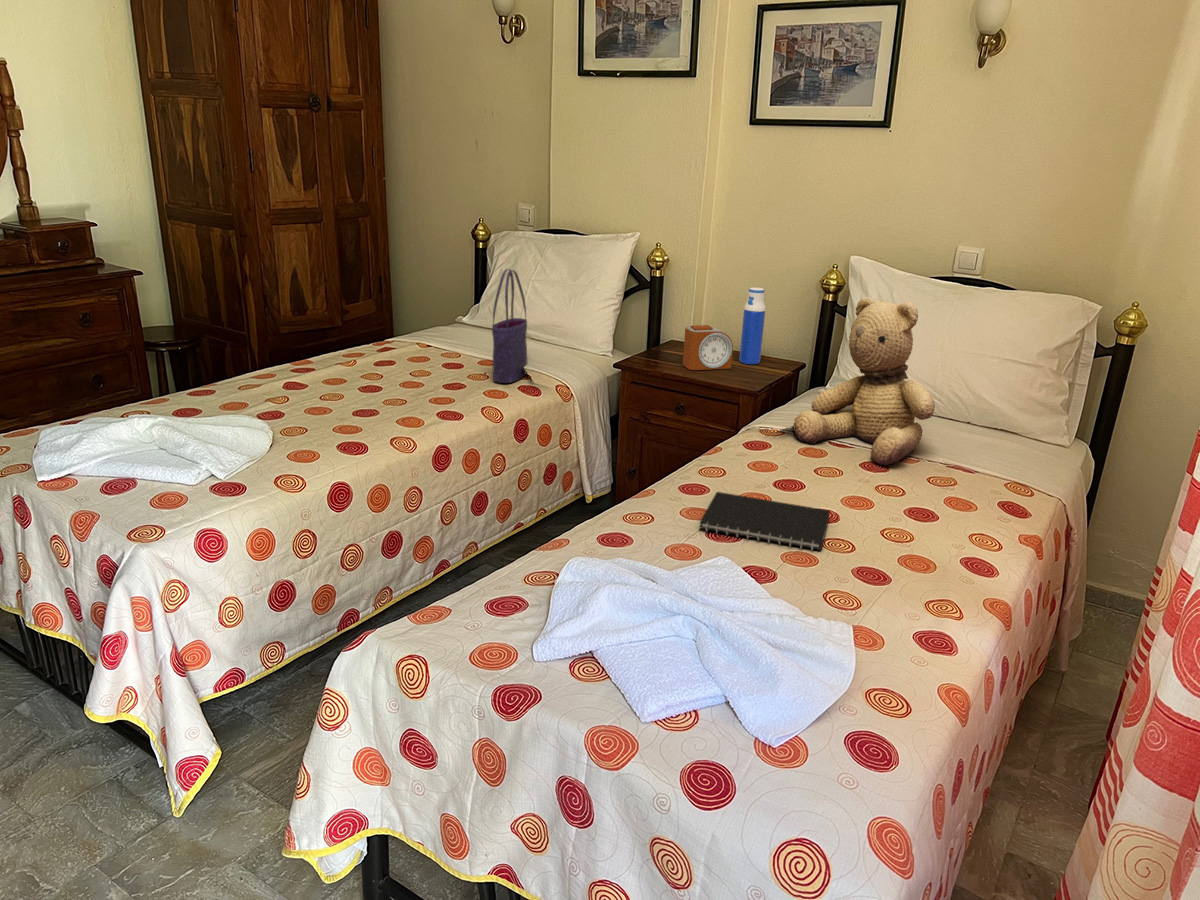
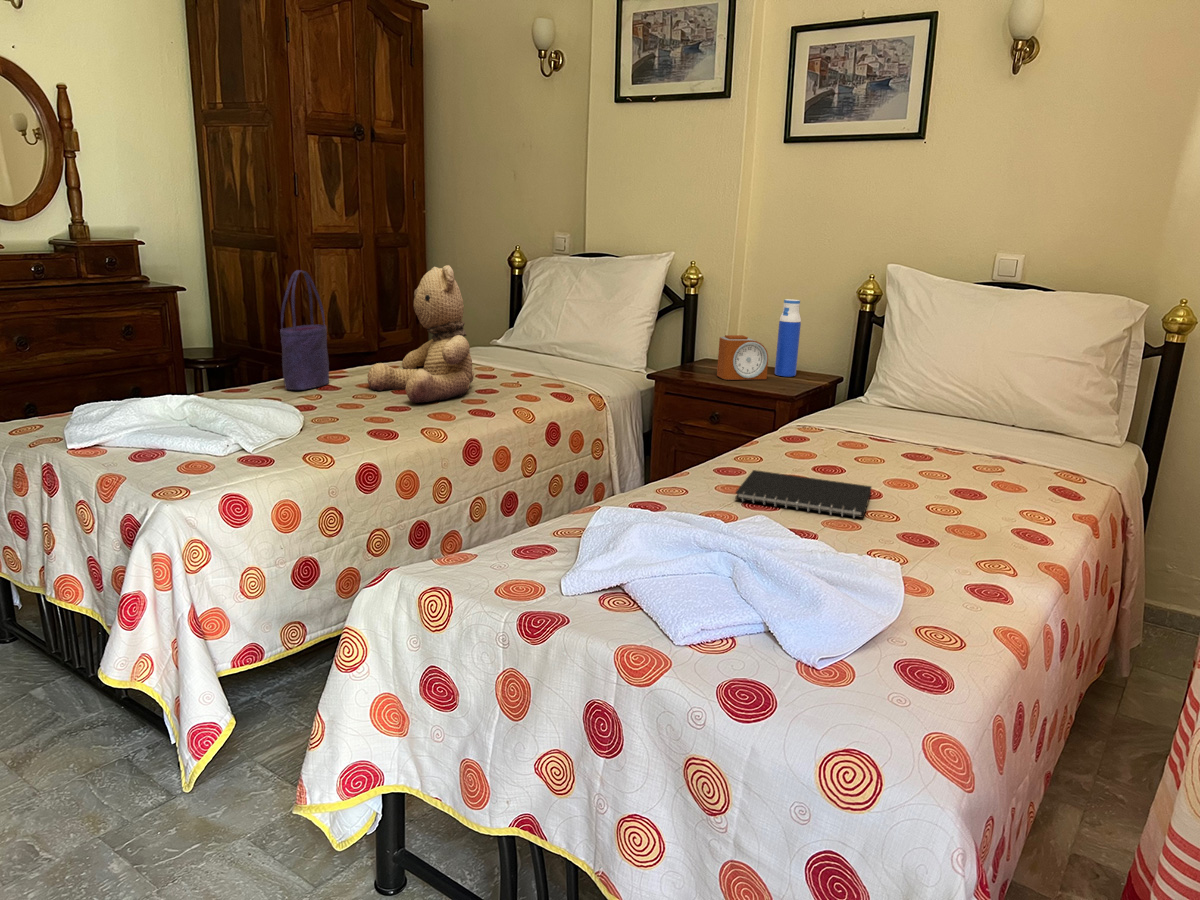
tote bag: present [492,269,527,383] -> present [280,270,329,390]
teddy bear: present [794,297,935,465] -> present [367,265,474,403]

